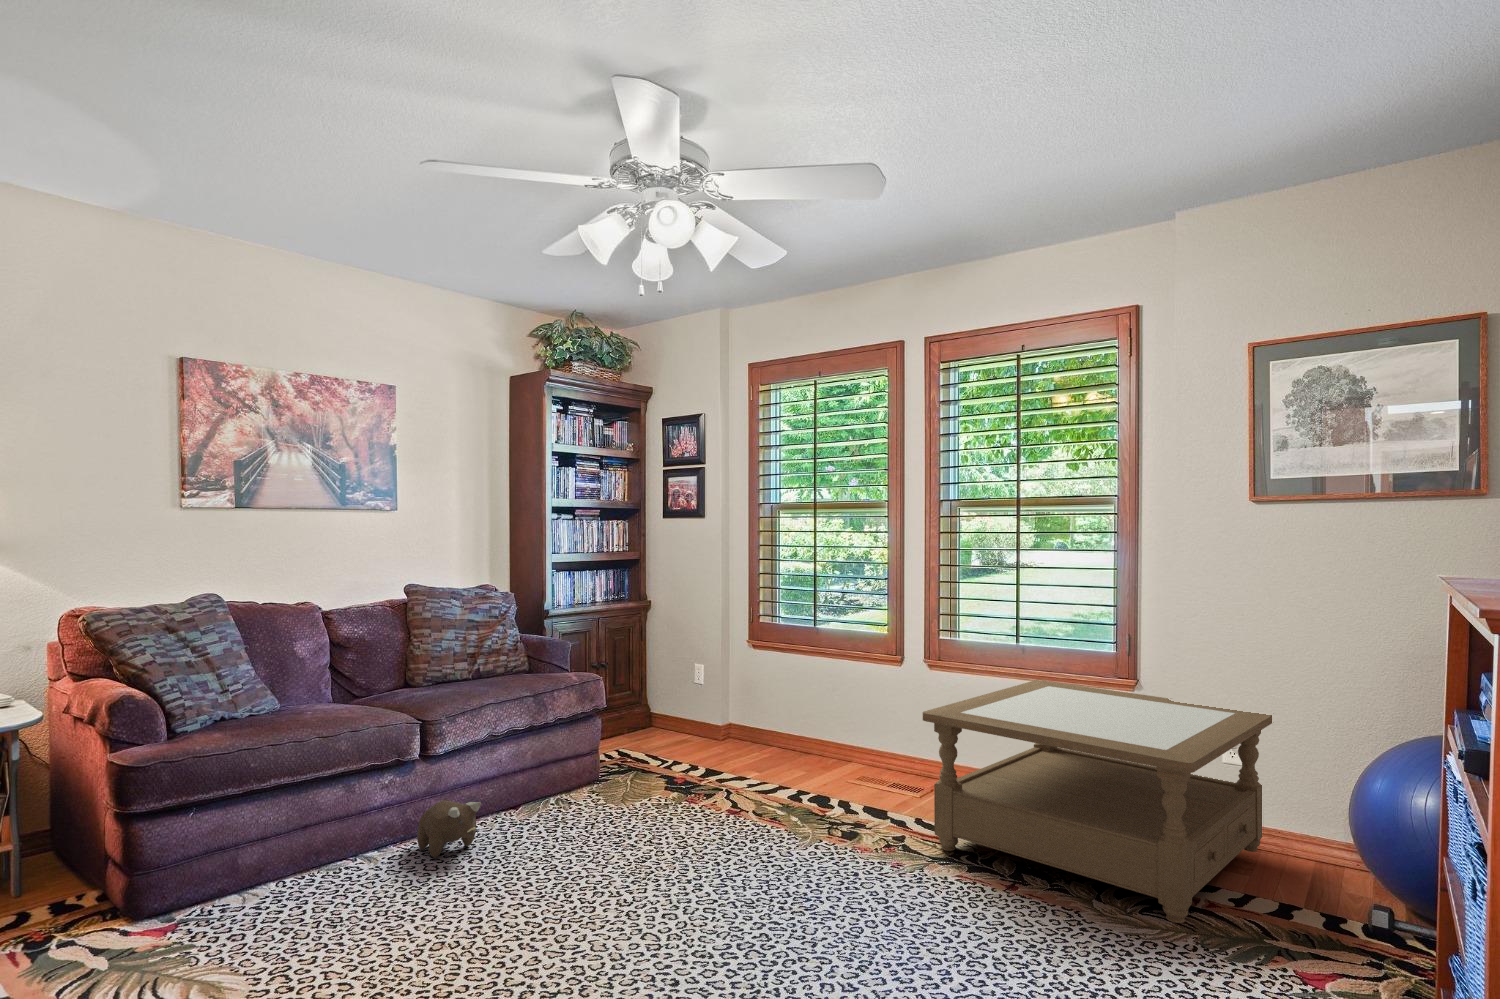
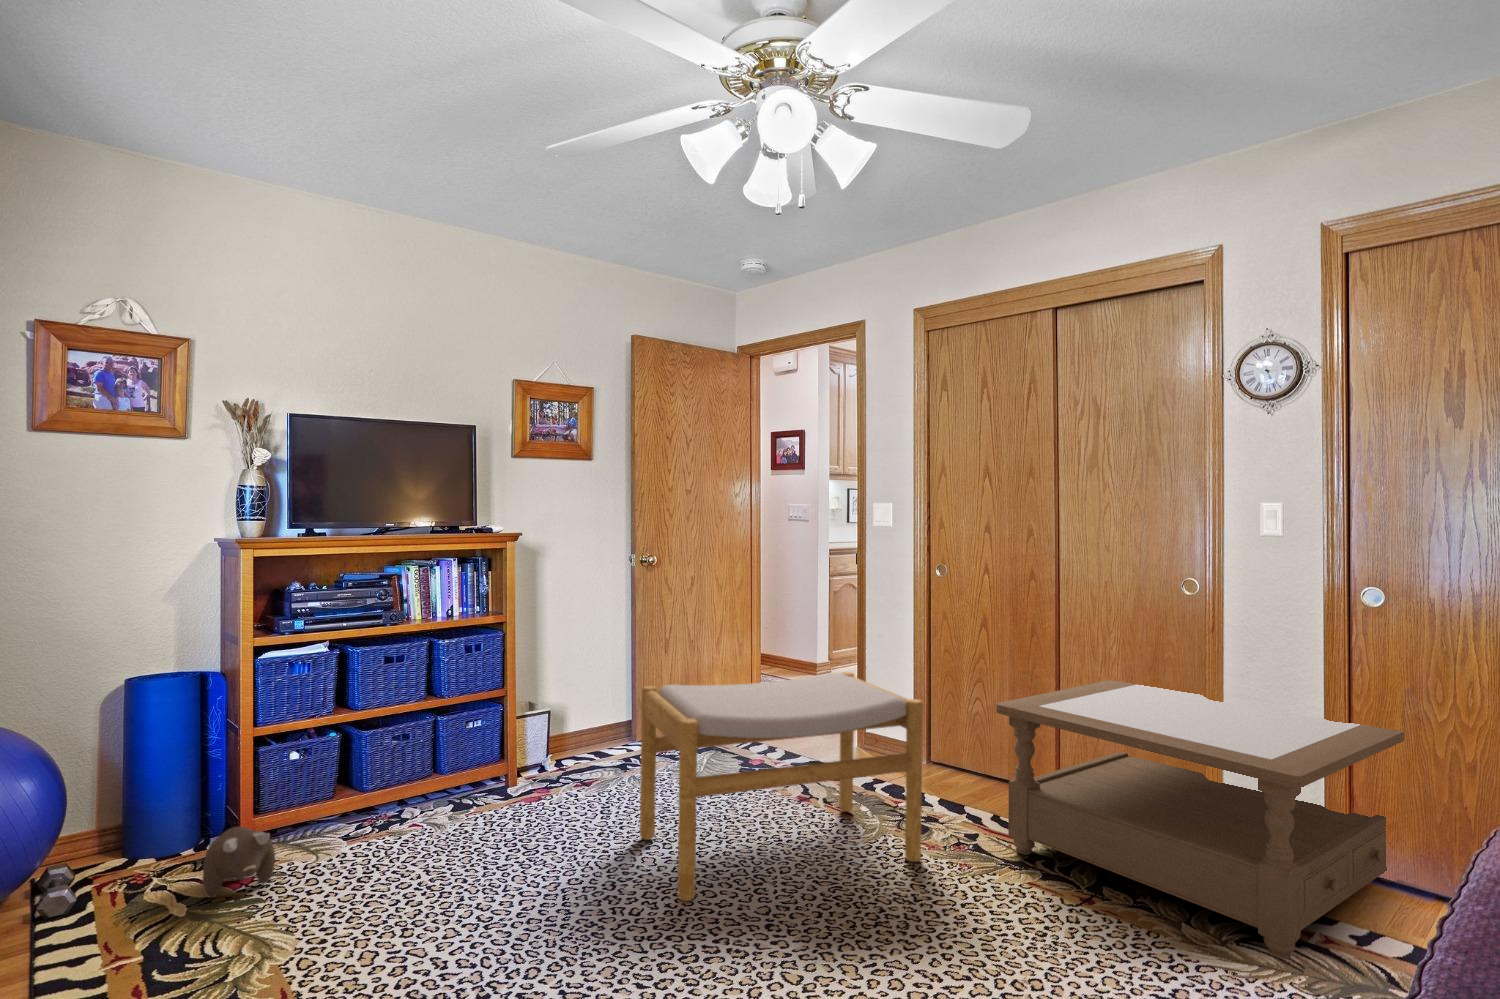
footstool: none [584,688,859,919] -> present [640,672,923,901]
plush toy: present [417,800,481,858] -> present [202,827,275,898]

